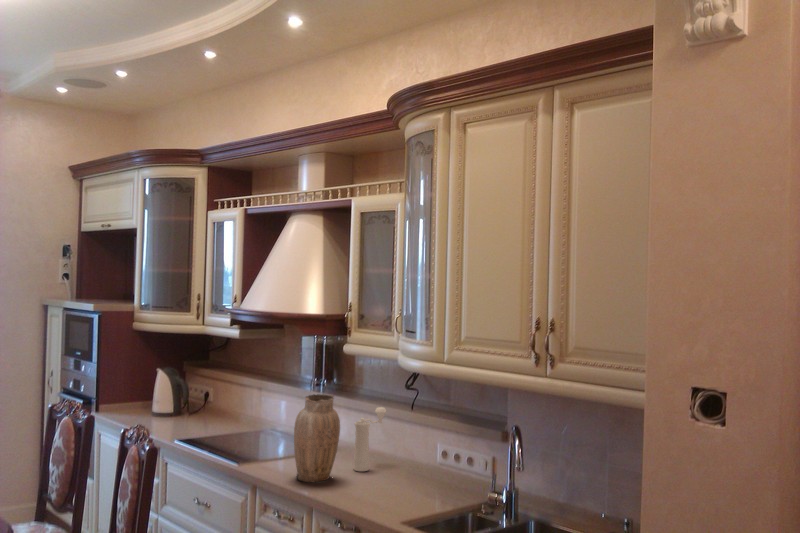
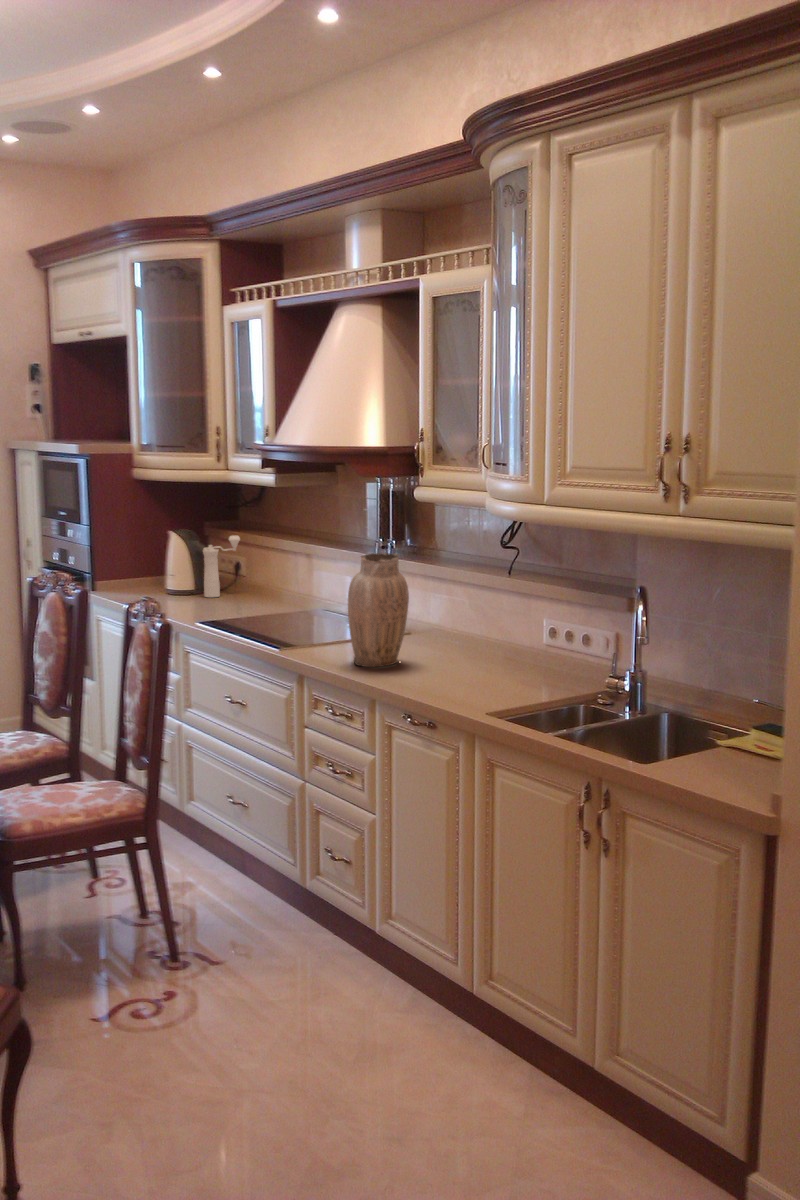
pepper mill: present [354,407,386,471] -> present [203,536,240,597]

